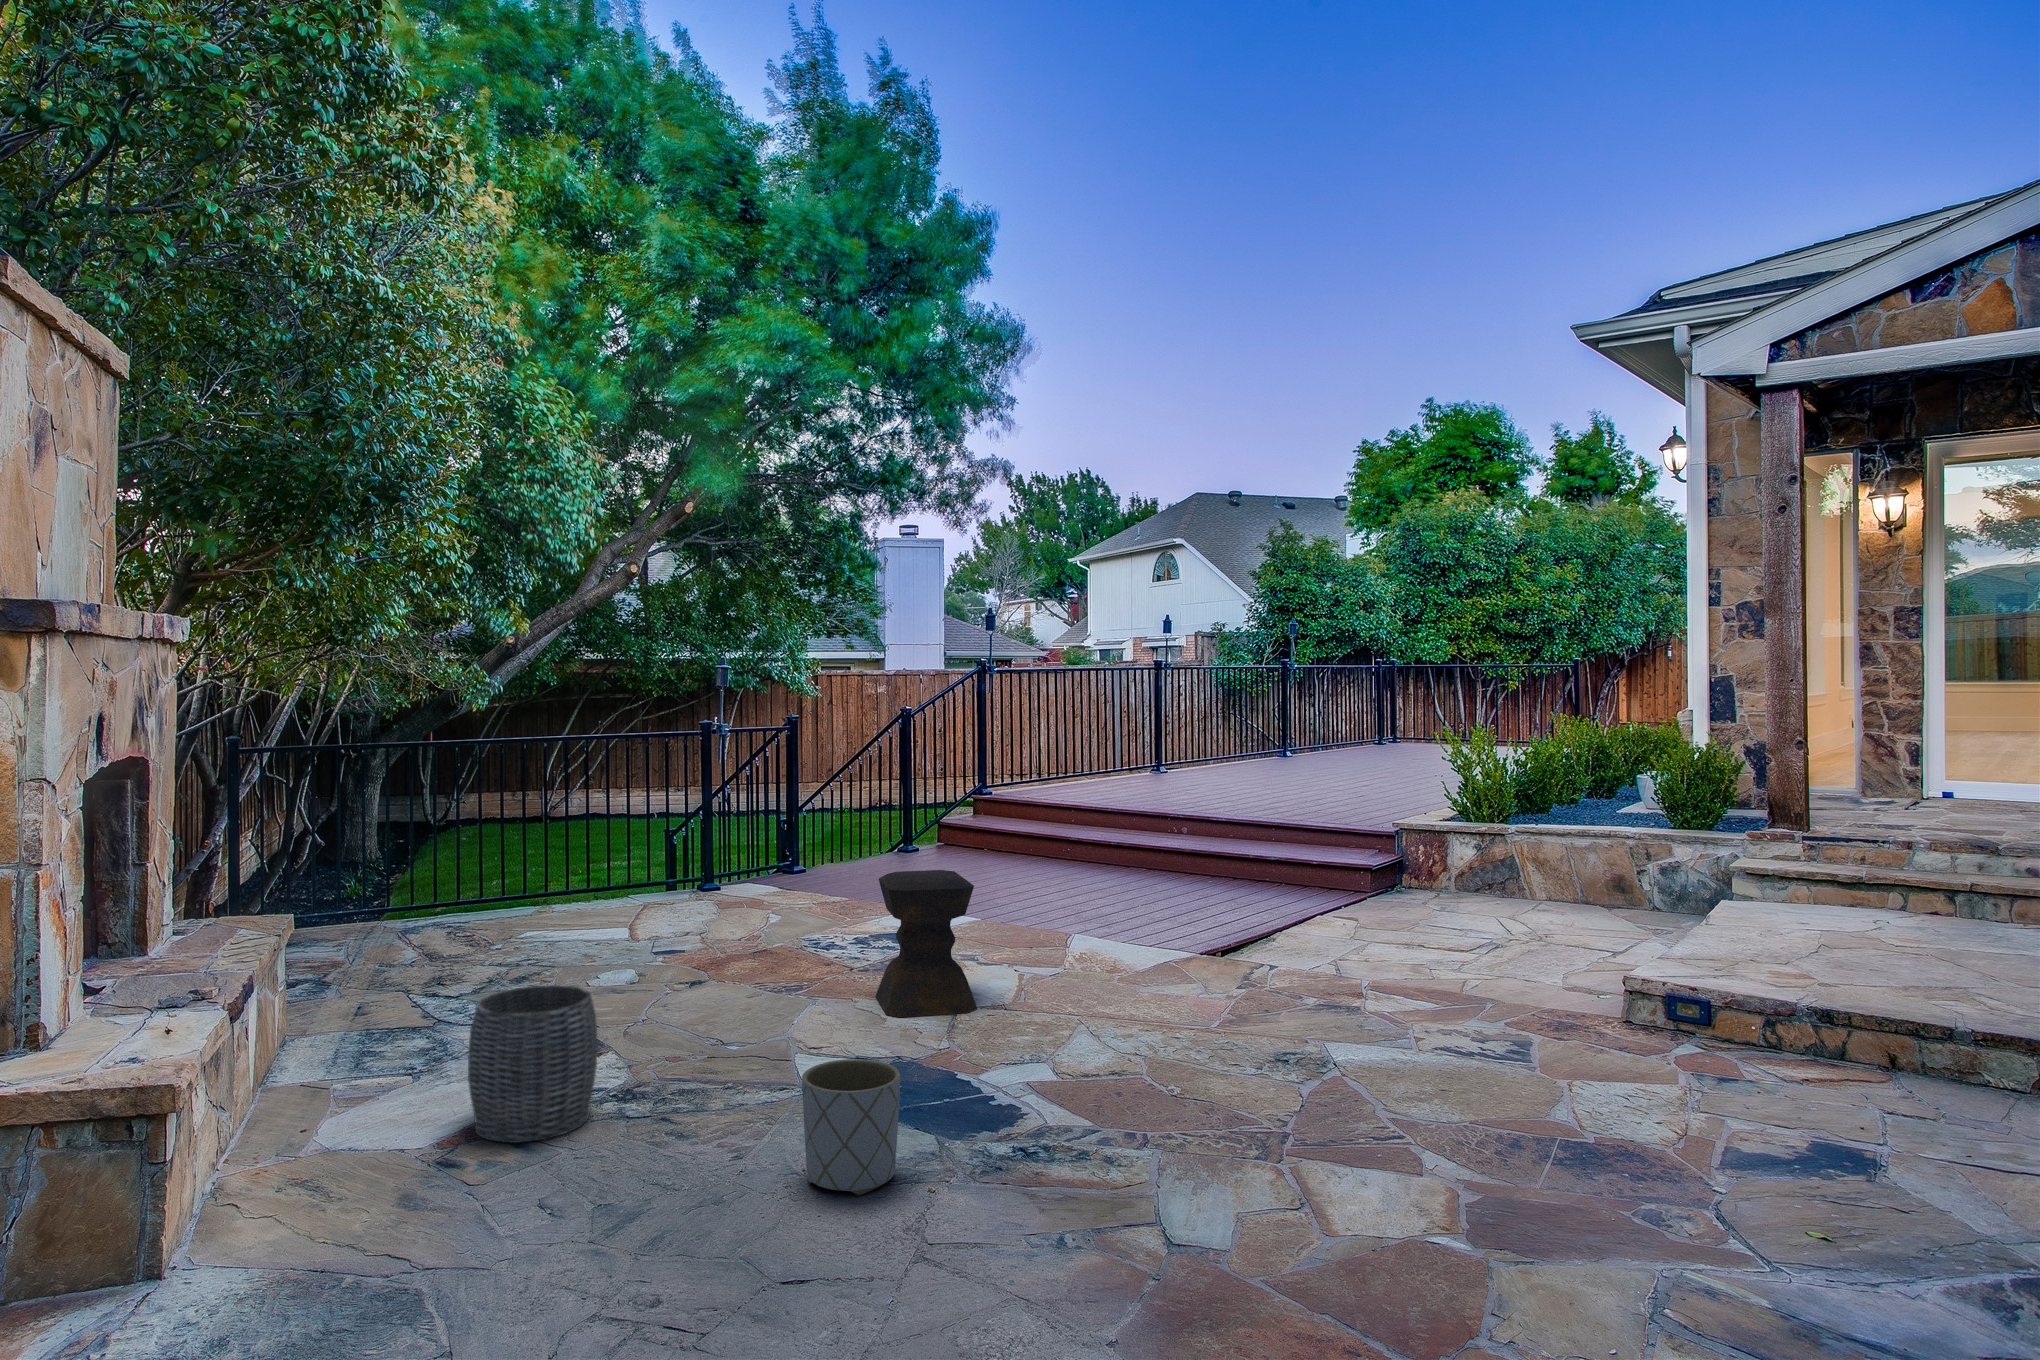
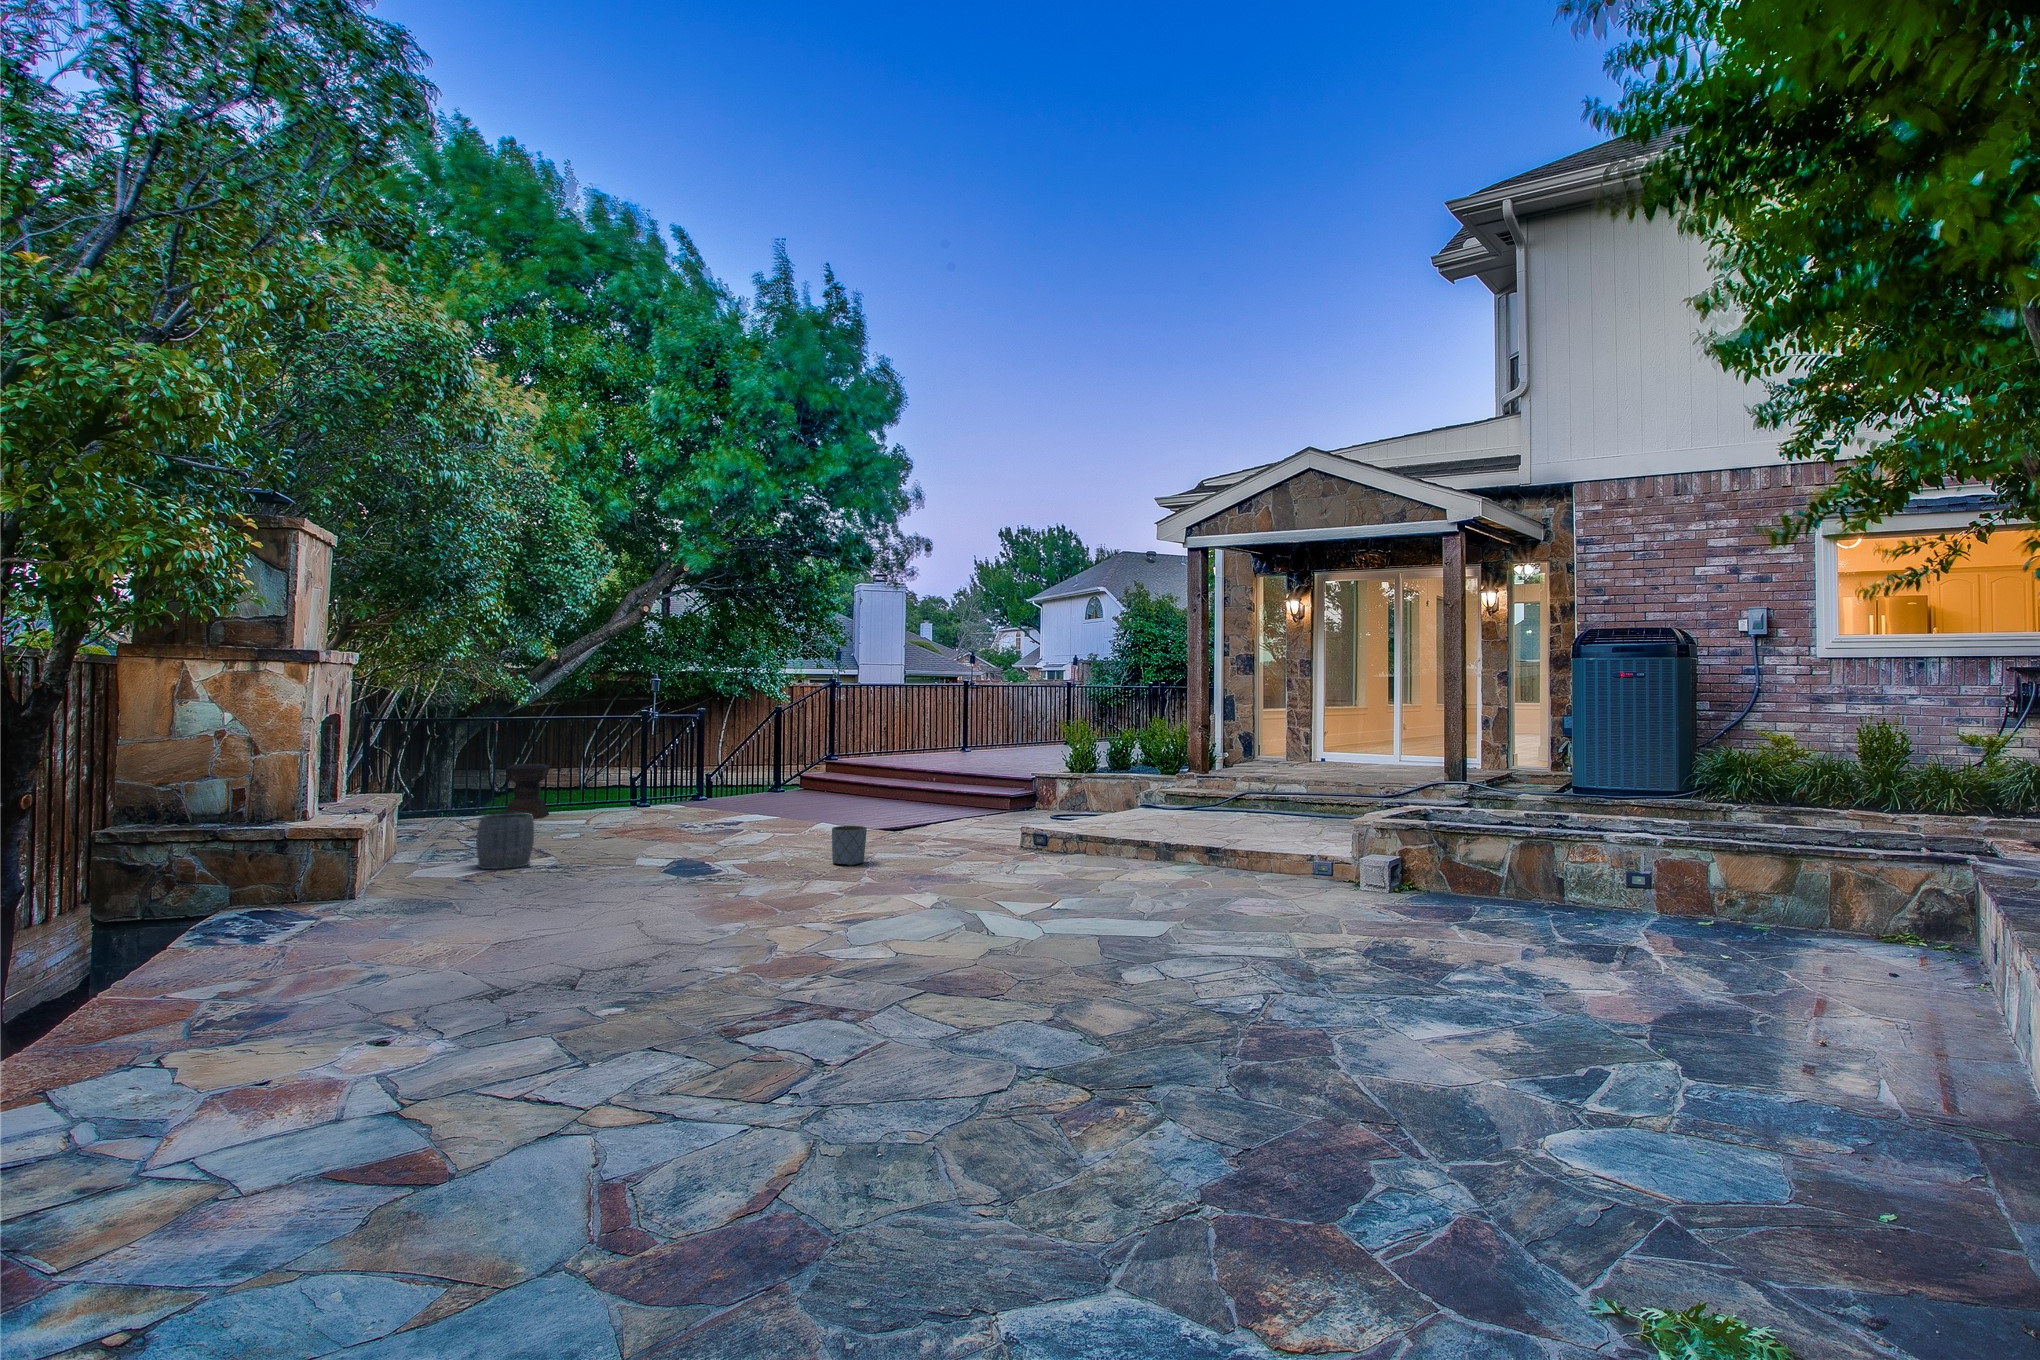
stool: present [875,870,977,1017] -> present [504,764,550,819]
planter: present [802,1059,900,1195] -> present [832,826,867,866]

